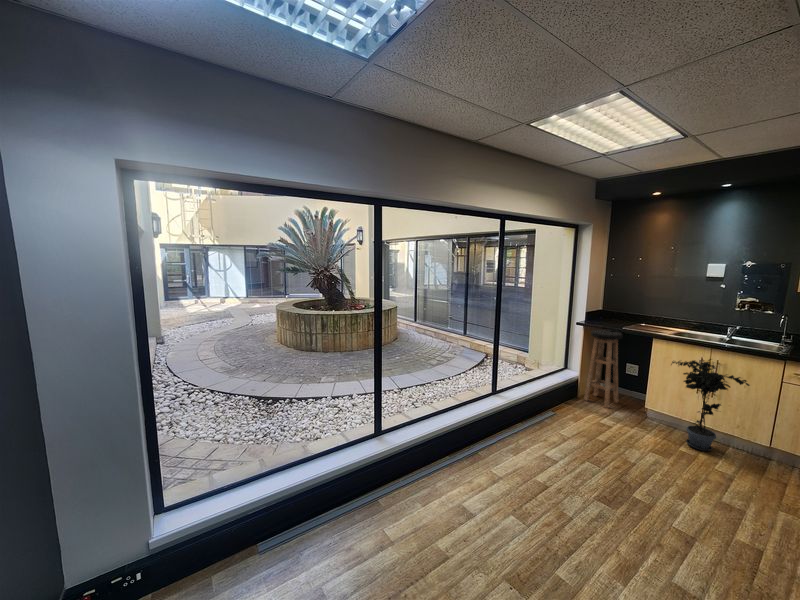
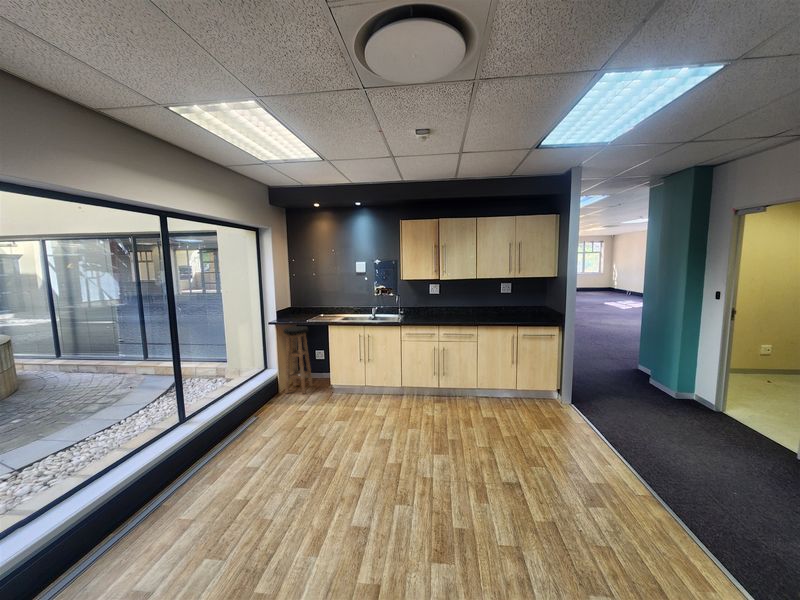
potted plant: present [671,359,750,451] -> none [342,335,385,404]

